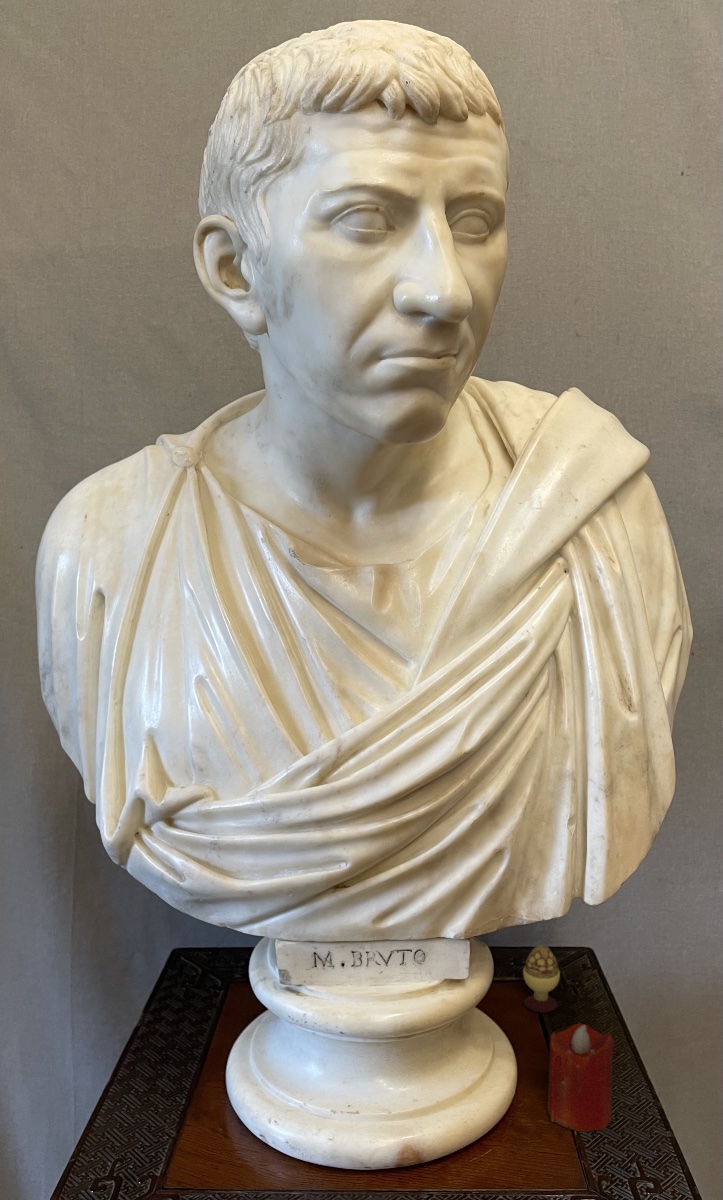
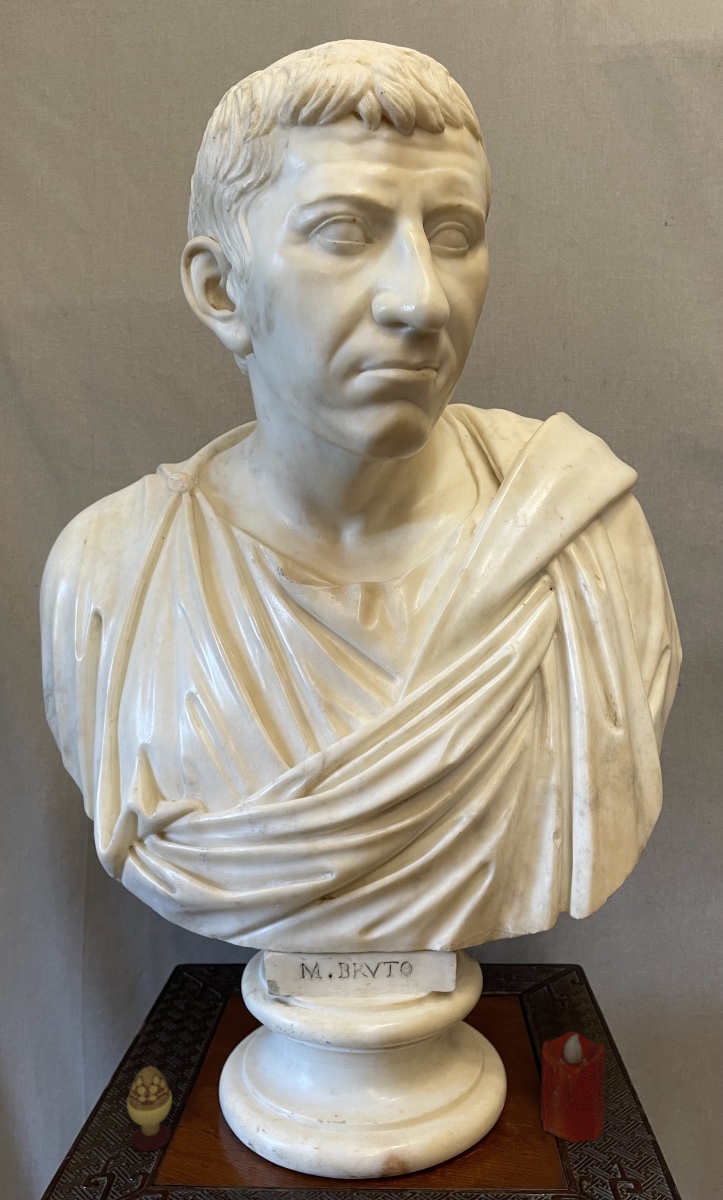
decorative egg: present [523,945,560,1013] -> present [127,1066,172,1151]

